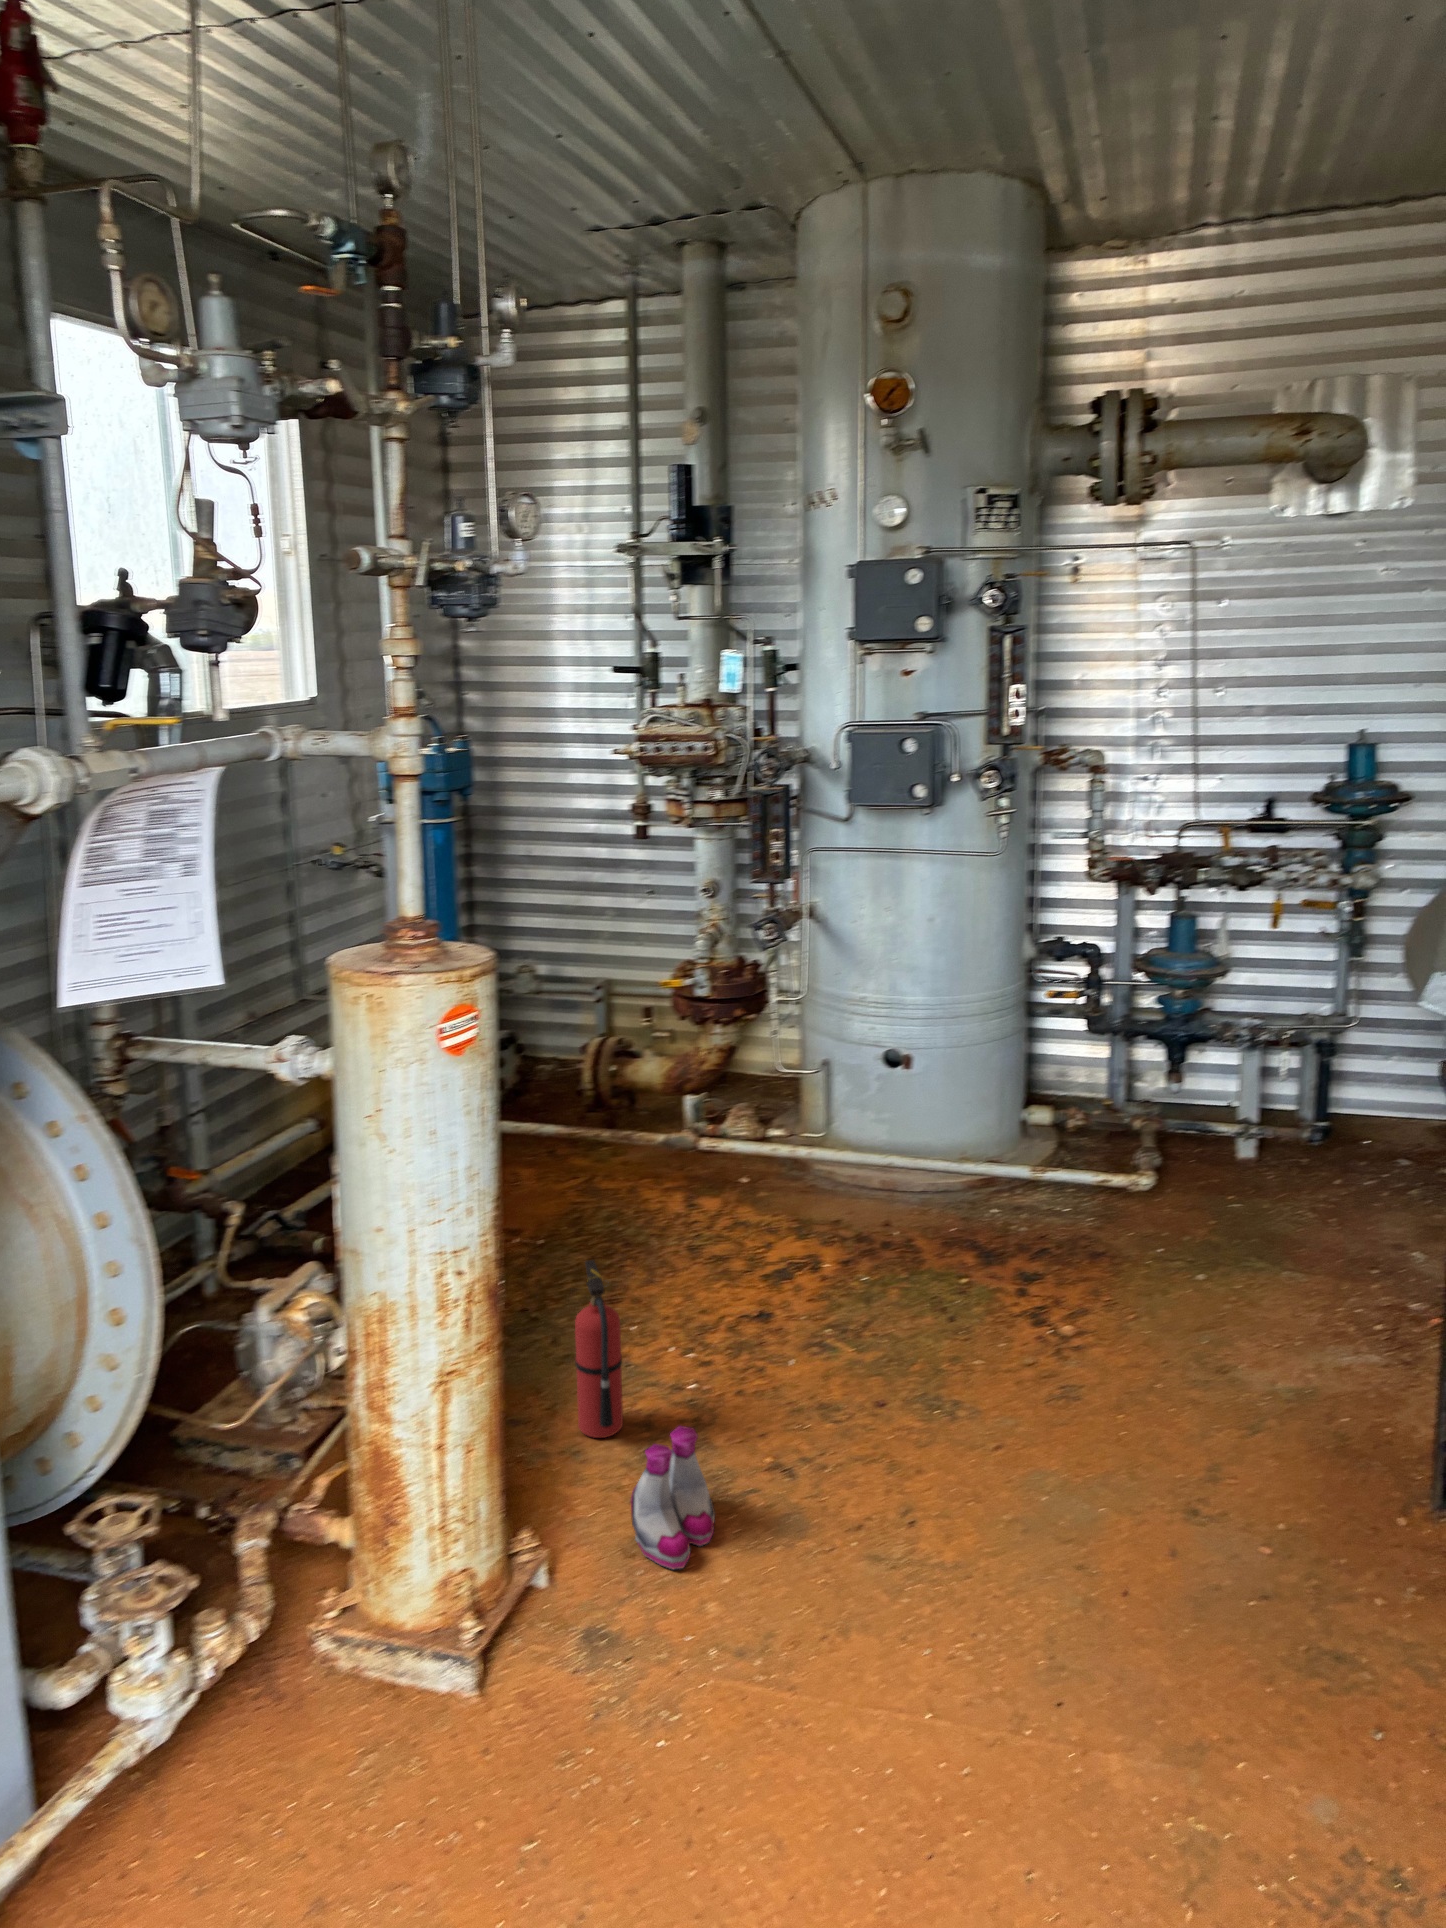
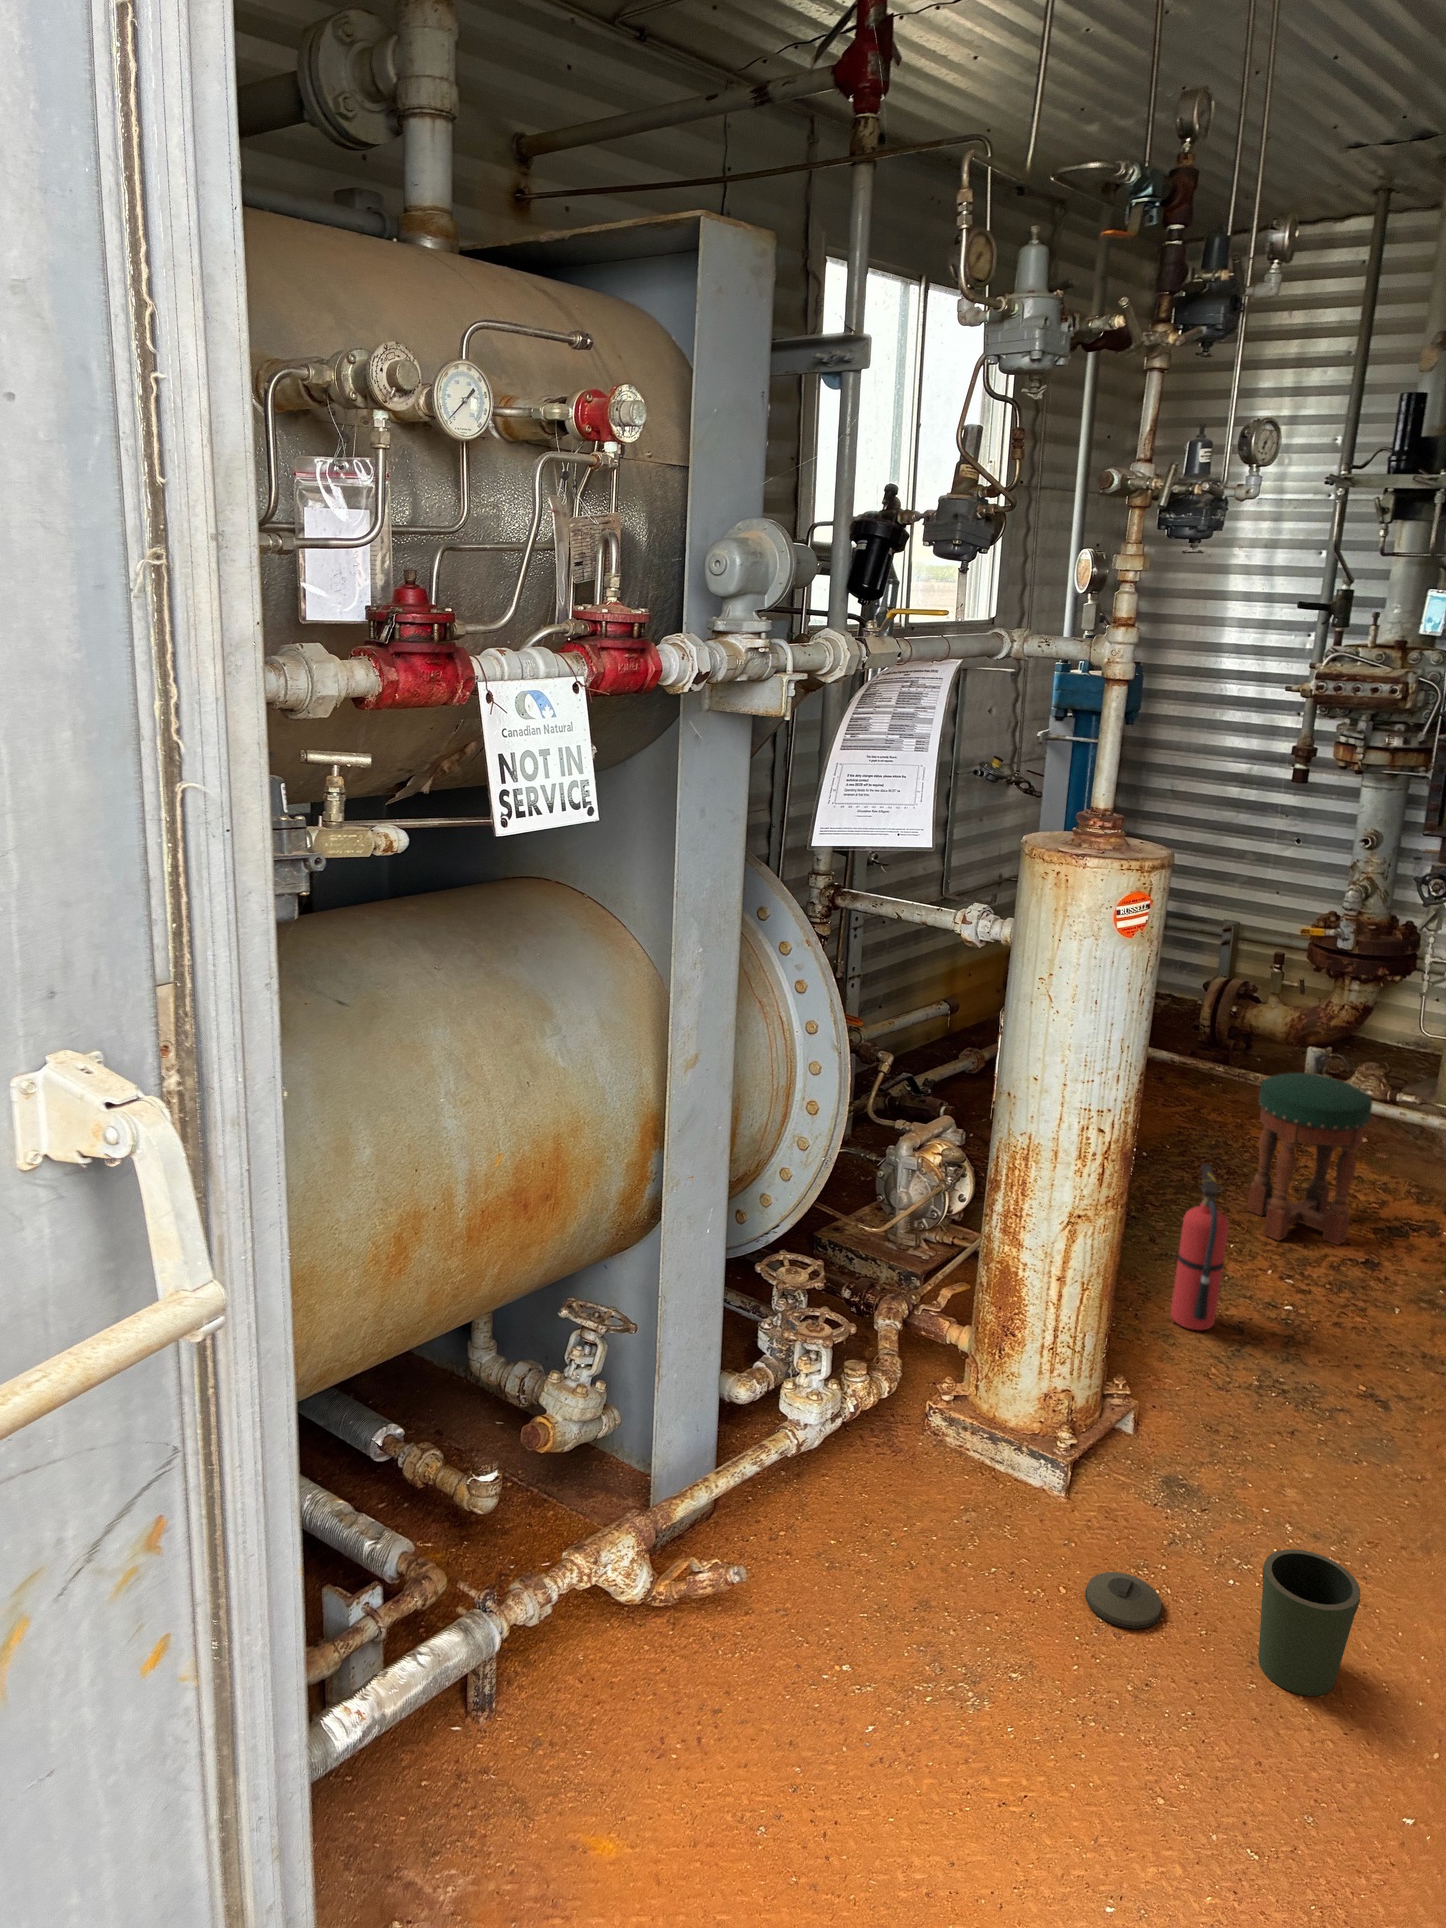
stool: none [639,1134,743,1310] -> present [1247,1073,1372,1245]
boots: present [631,1426,715,1569] -> none [1219,1328,1303,1454]
trash can: none [504,1696,782,1865] -> present [1085,1549,1360,1696]

